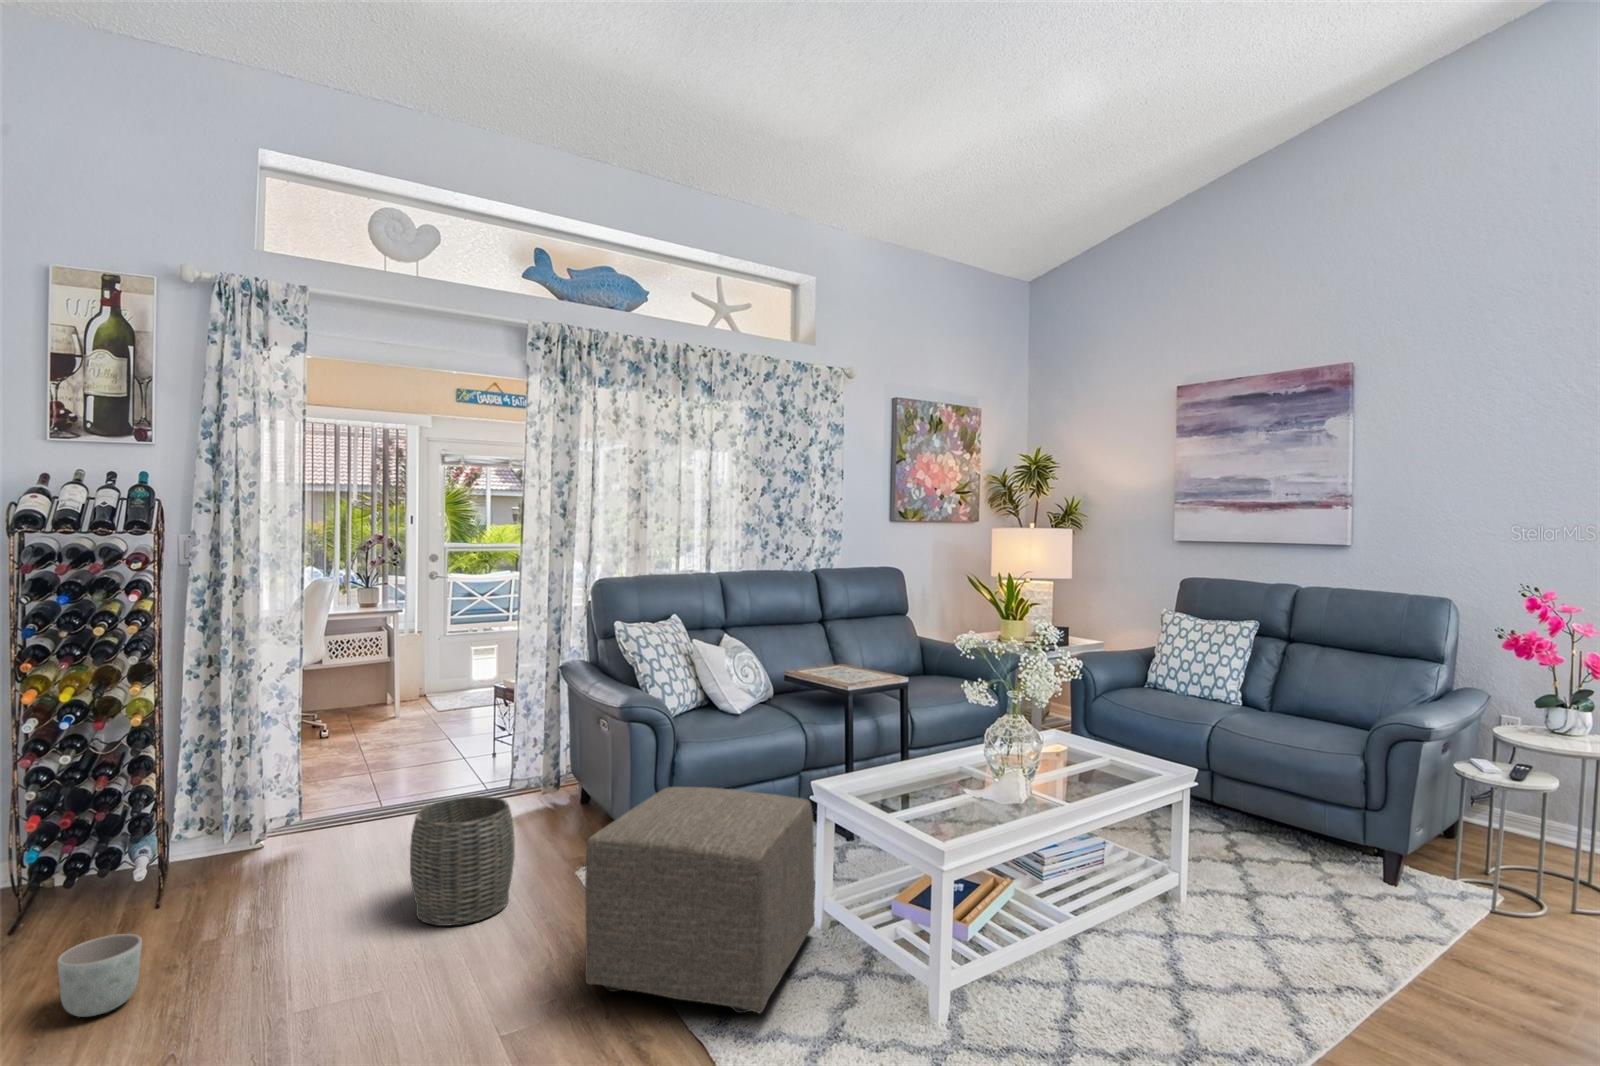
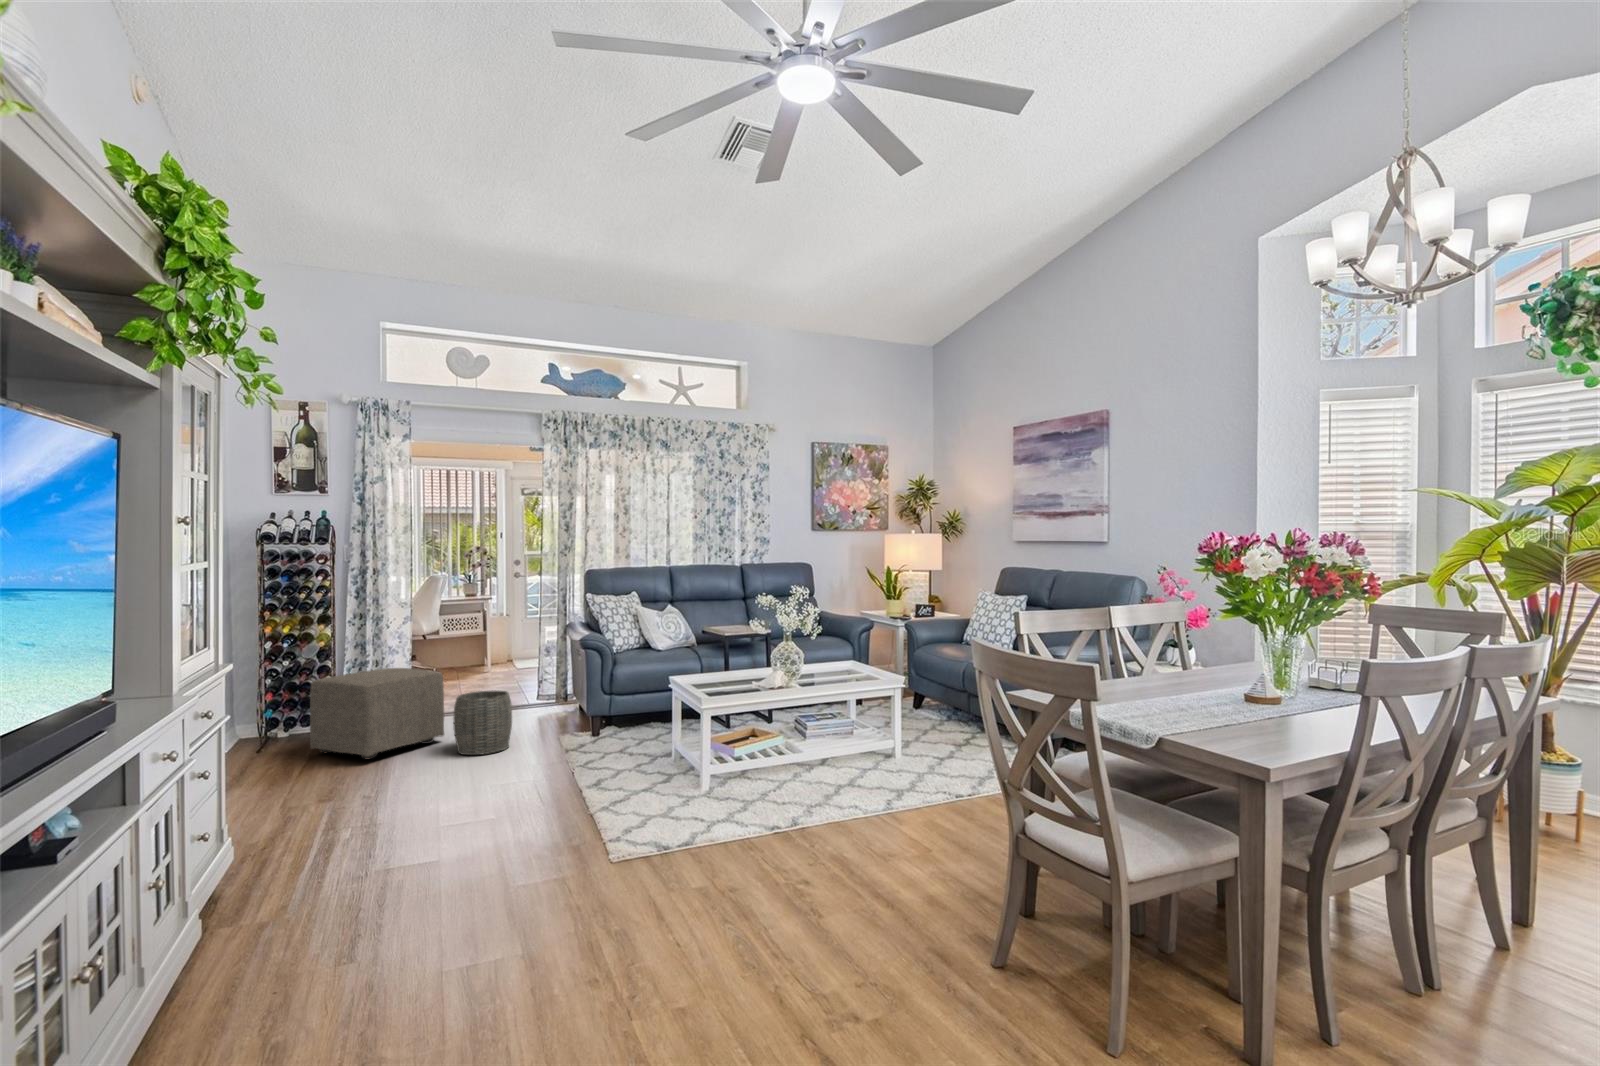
ottoman: present [585,787,814,1013] -> present [310,668,444,759]
planter: present [57,934,142,1017] -> none [278,743,317,778]

